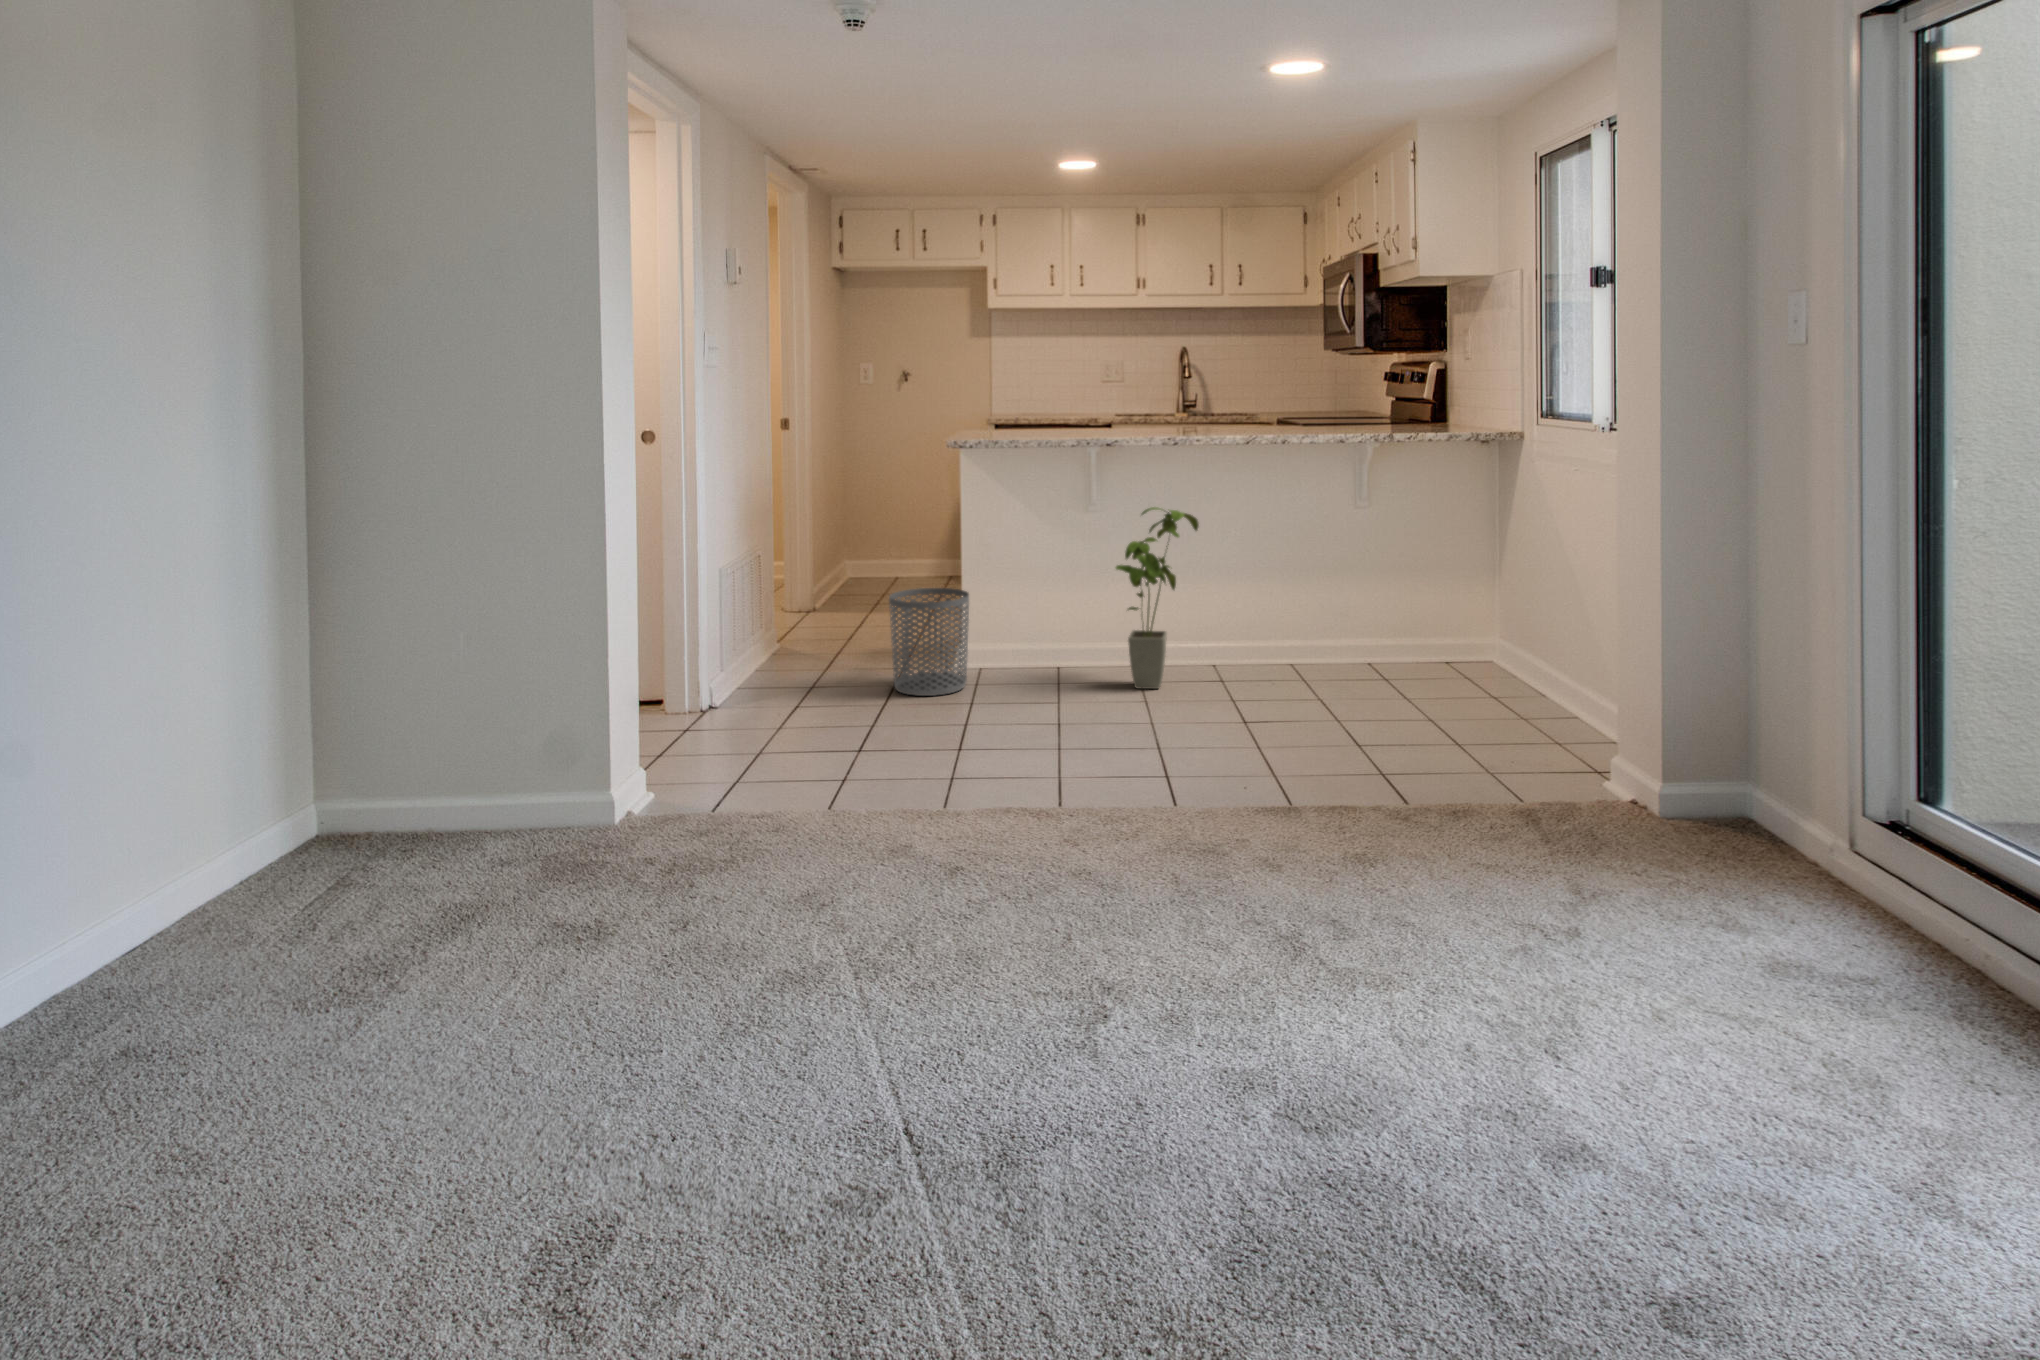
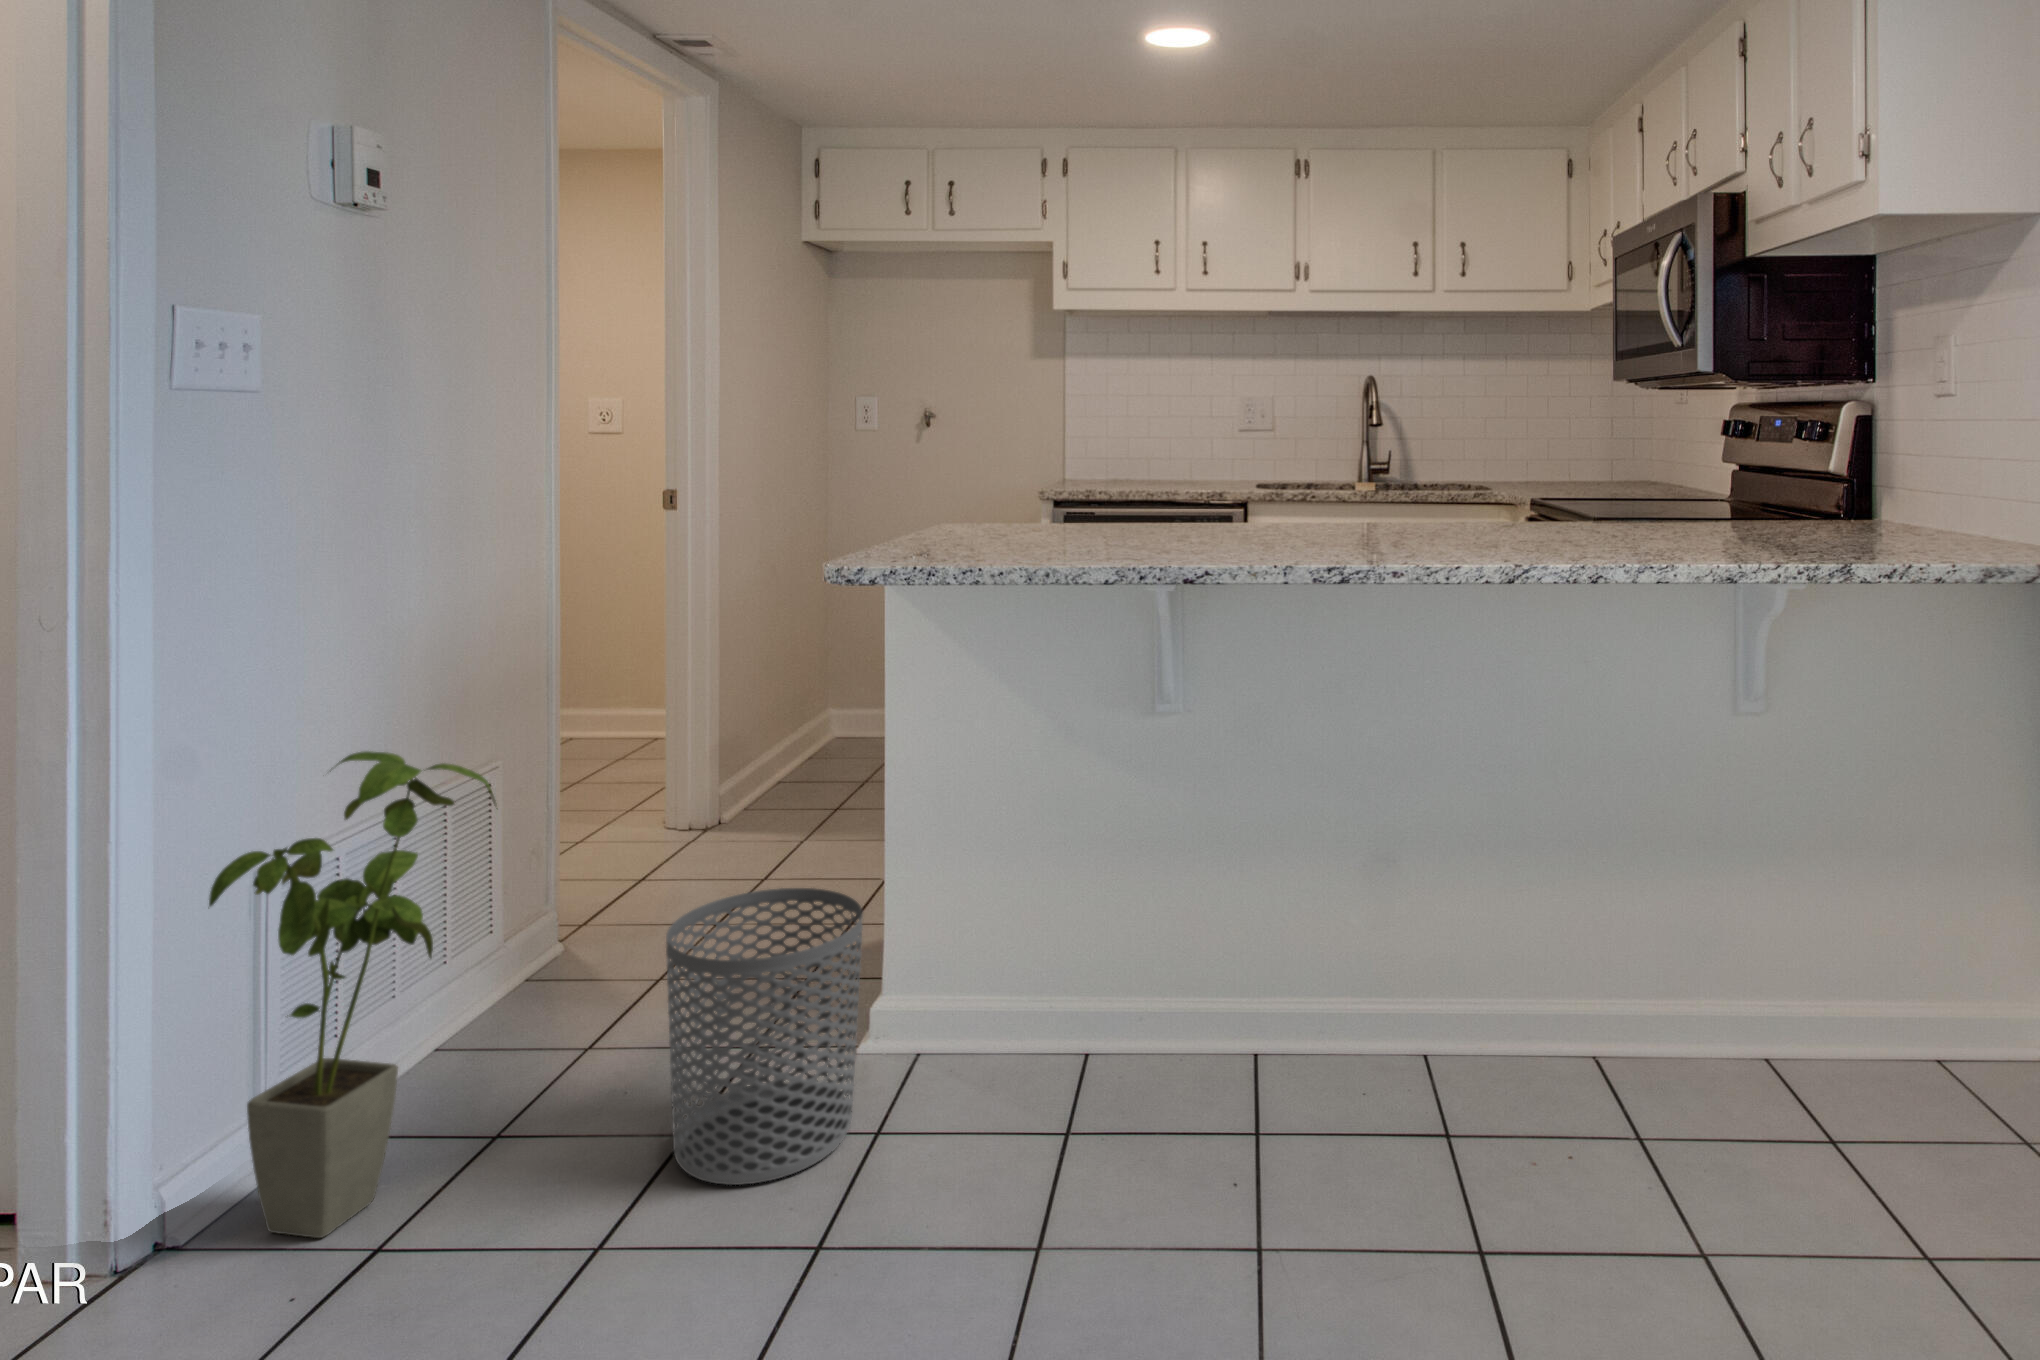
house plant: present [1116,507,1199,689] -> present [209,751,496,1238]

